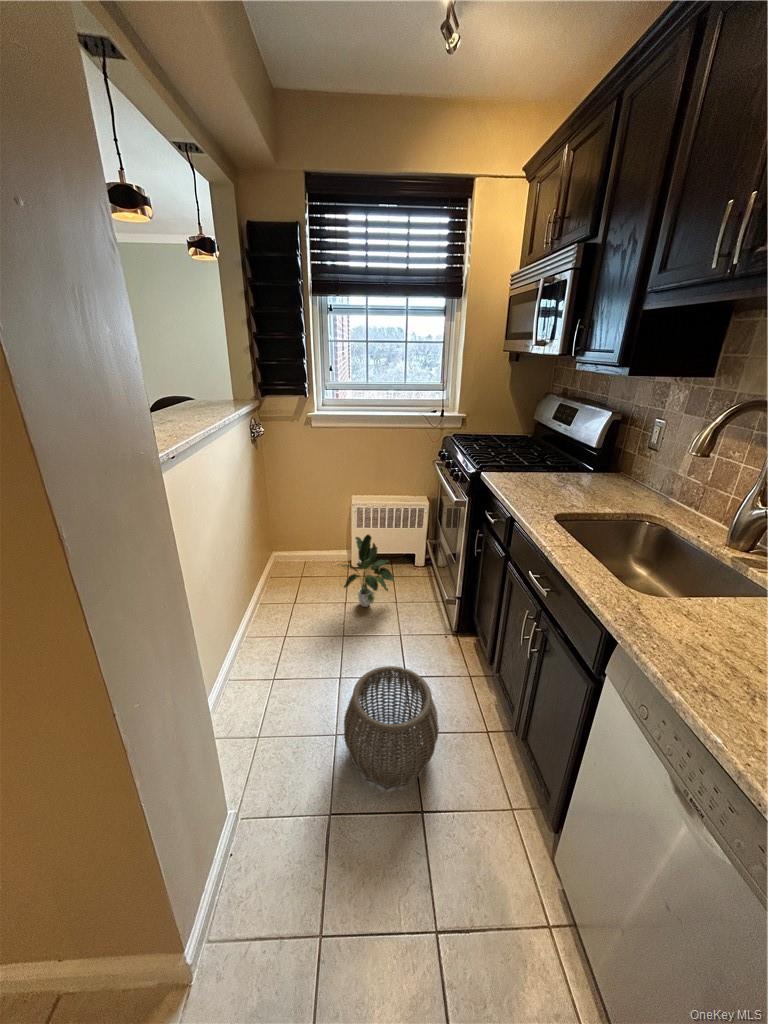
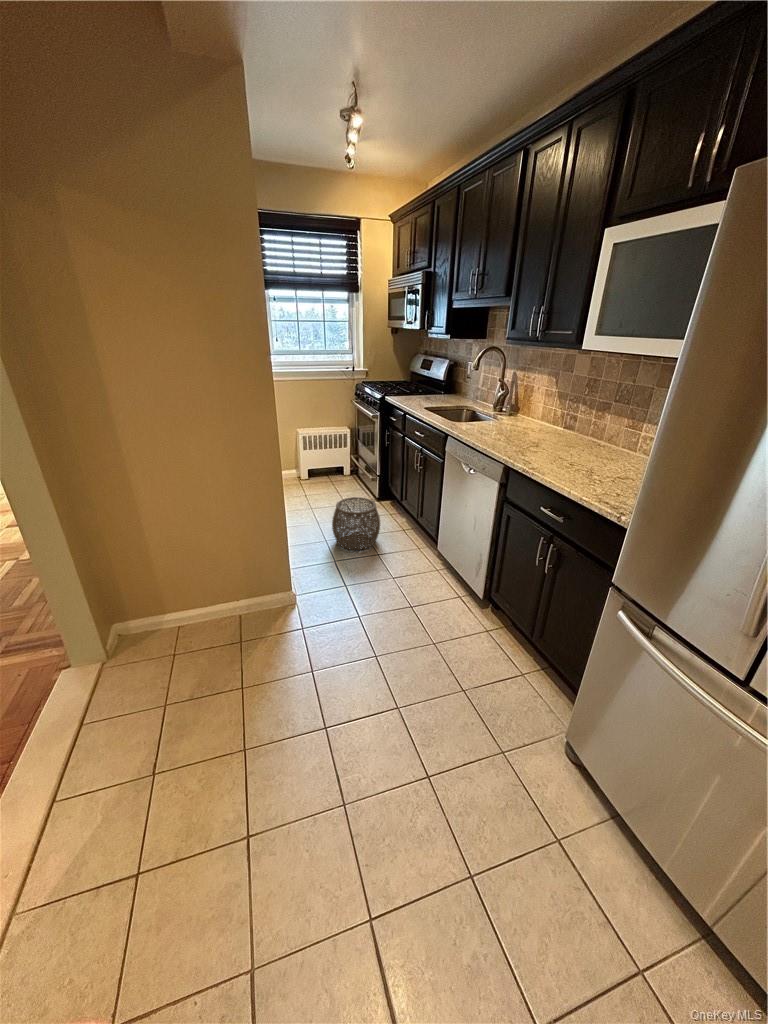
potted plant: present [342,534,394,607] -> none [301,446,337,496]

